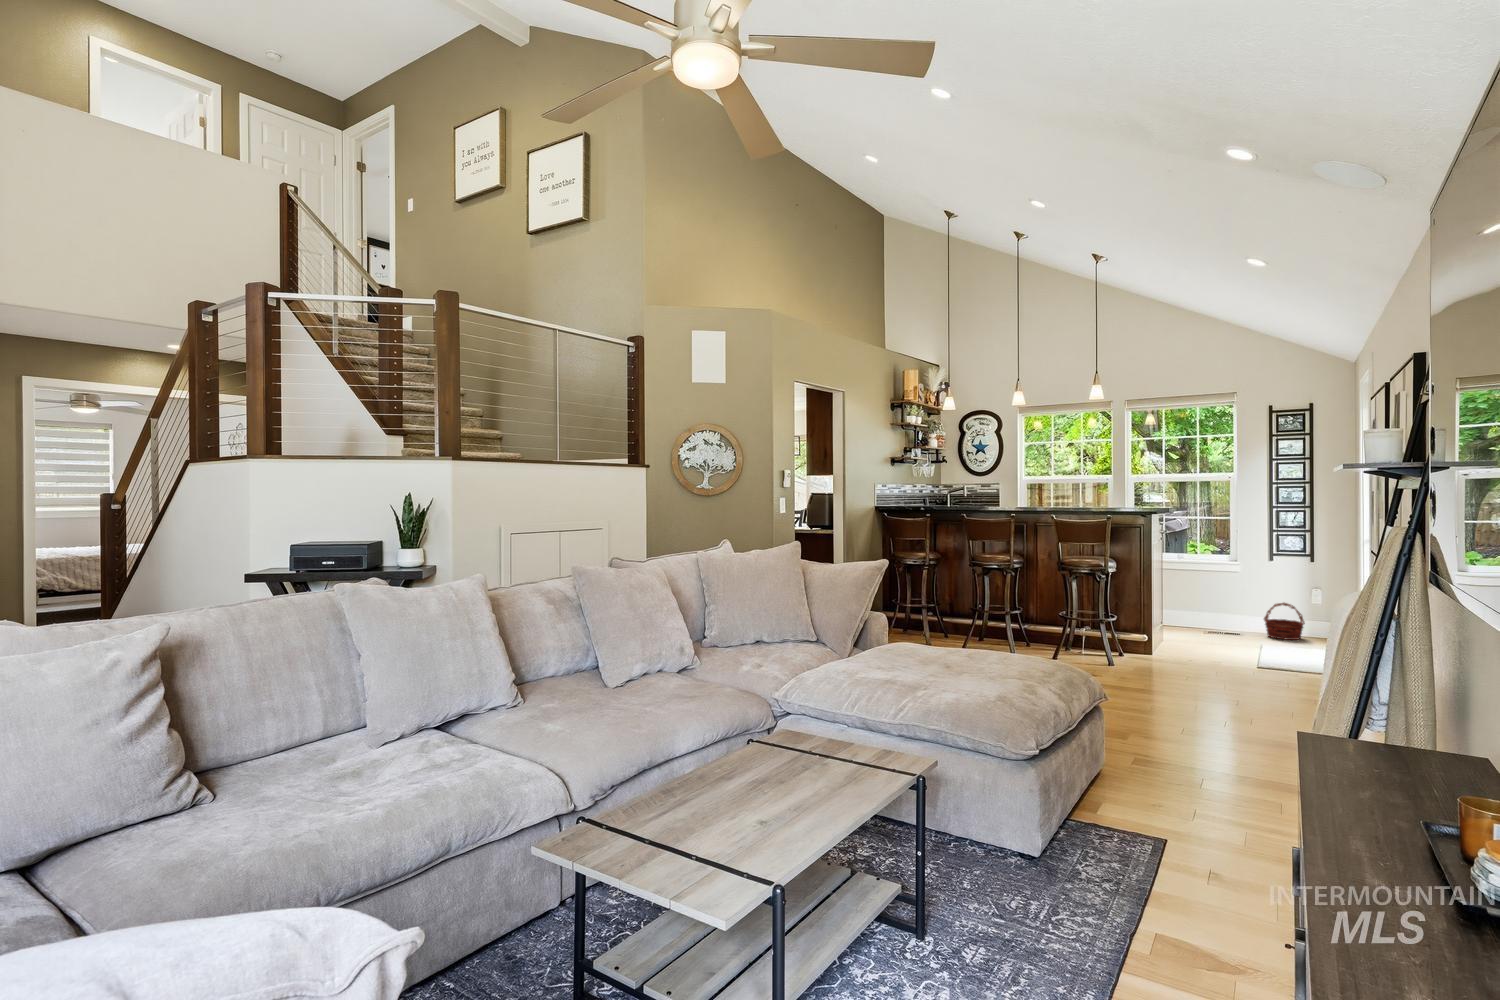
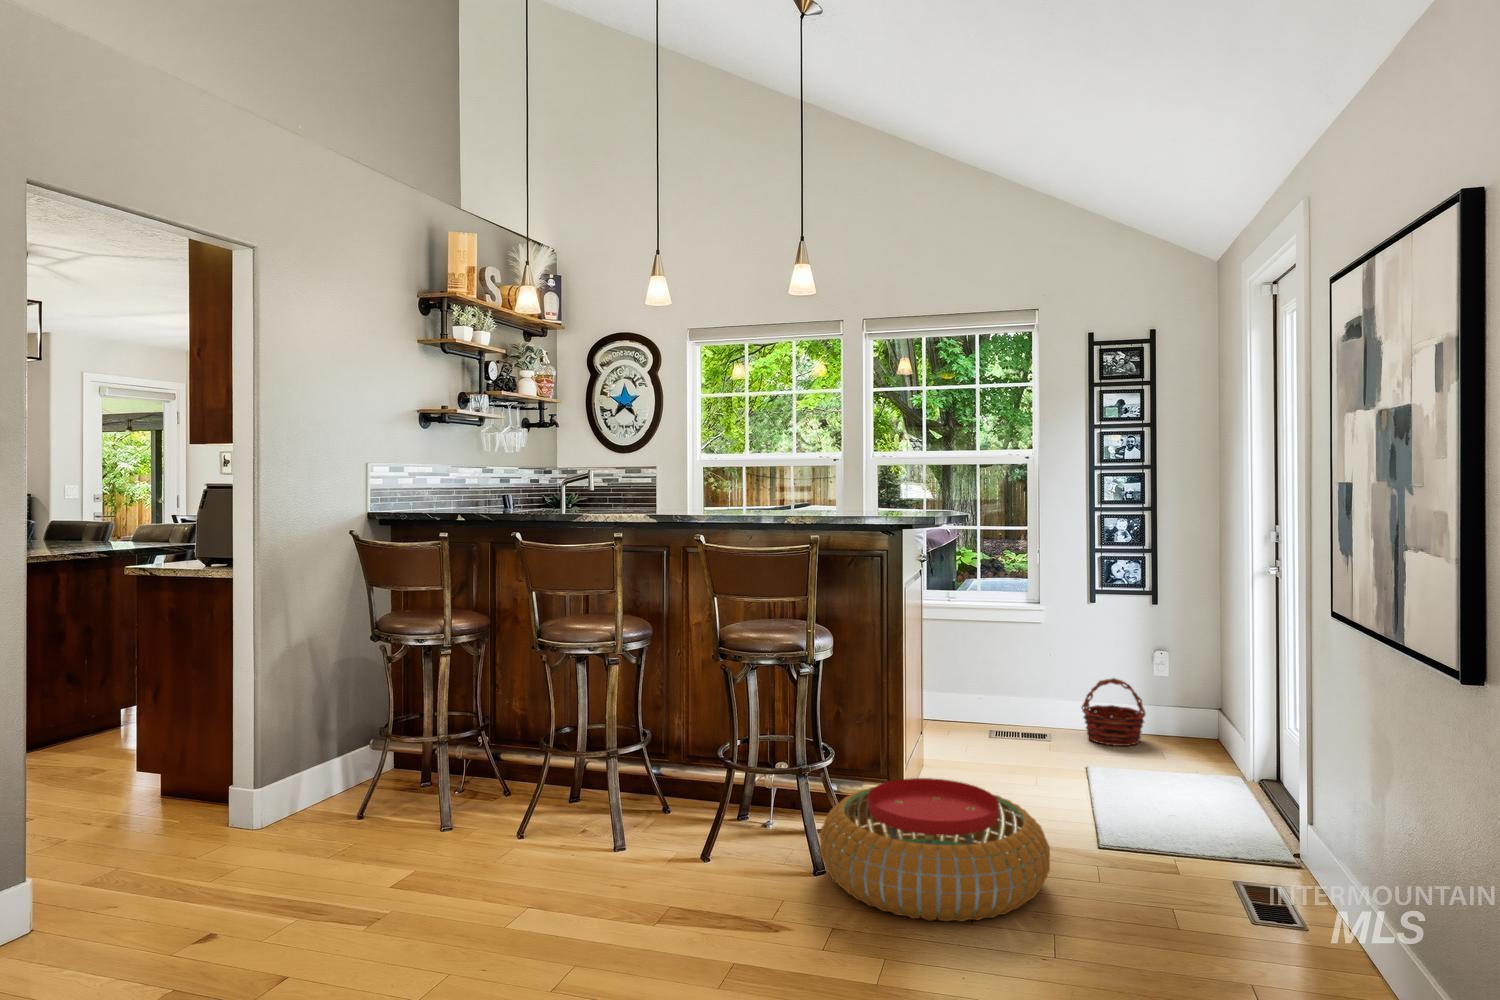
pouf: none [1113,627,1226,677] -> present [820,778,1050,922]

